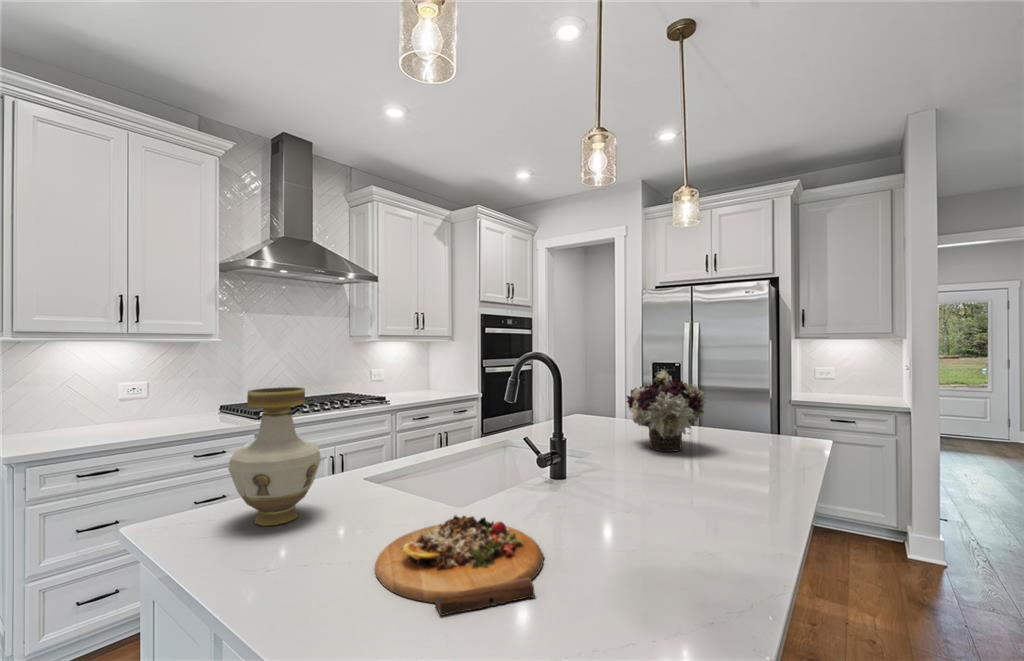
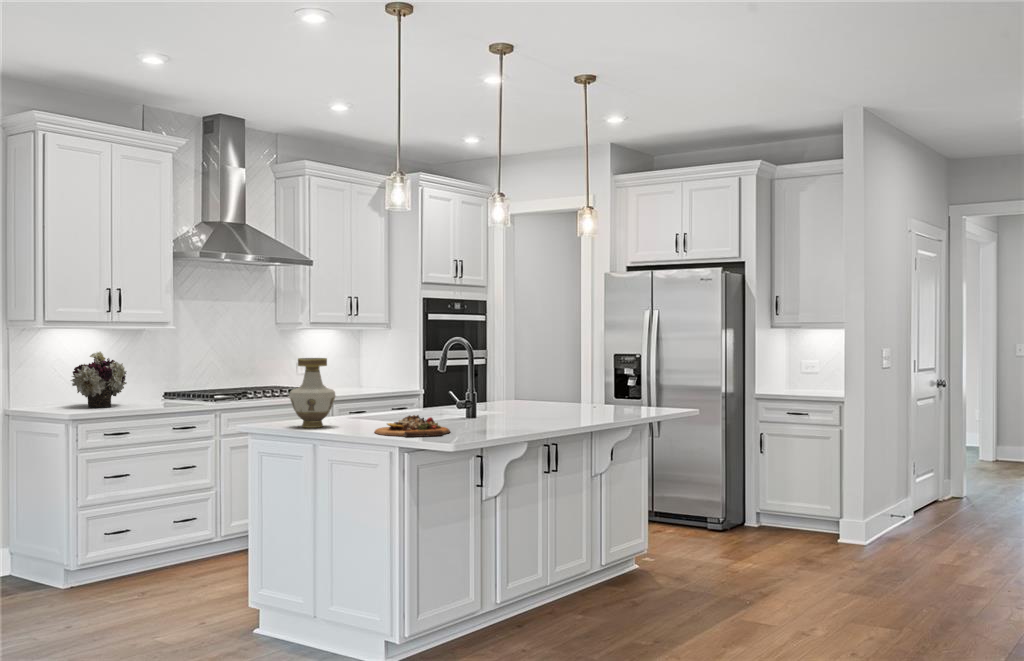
flower arrangement: present [627,370,706,452] -> present [71,352,127,408]

